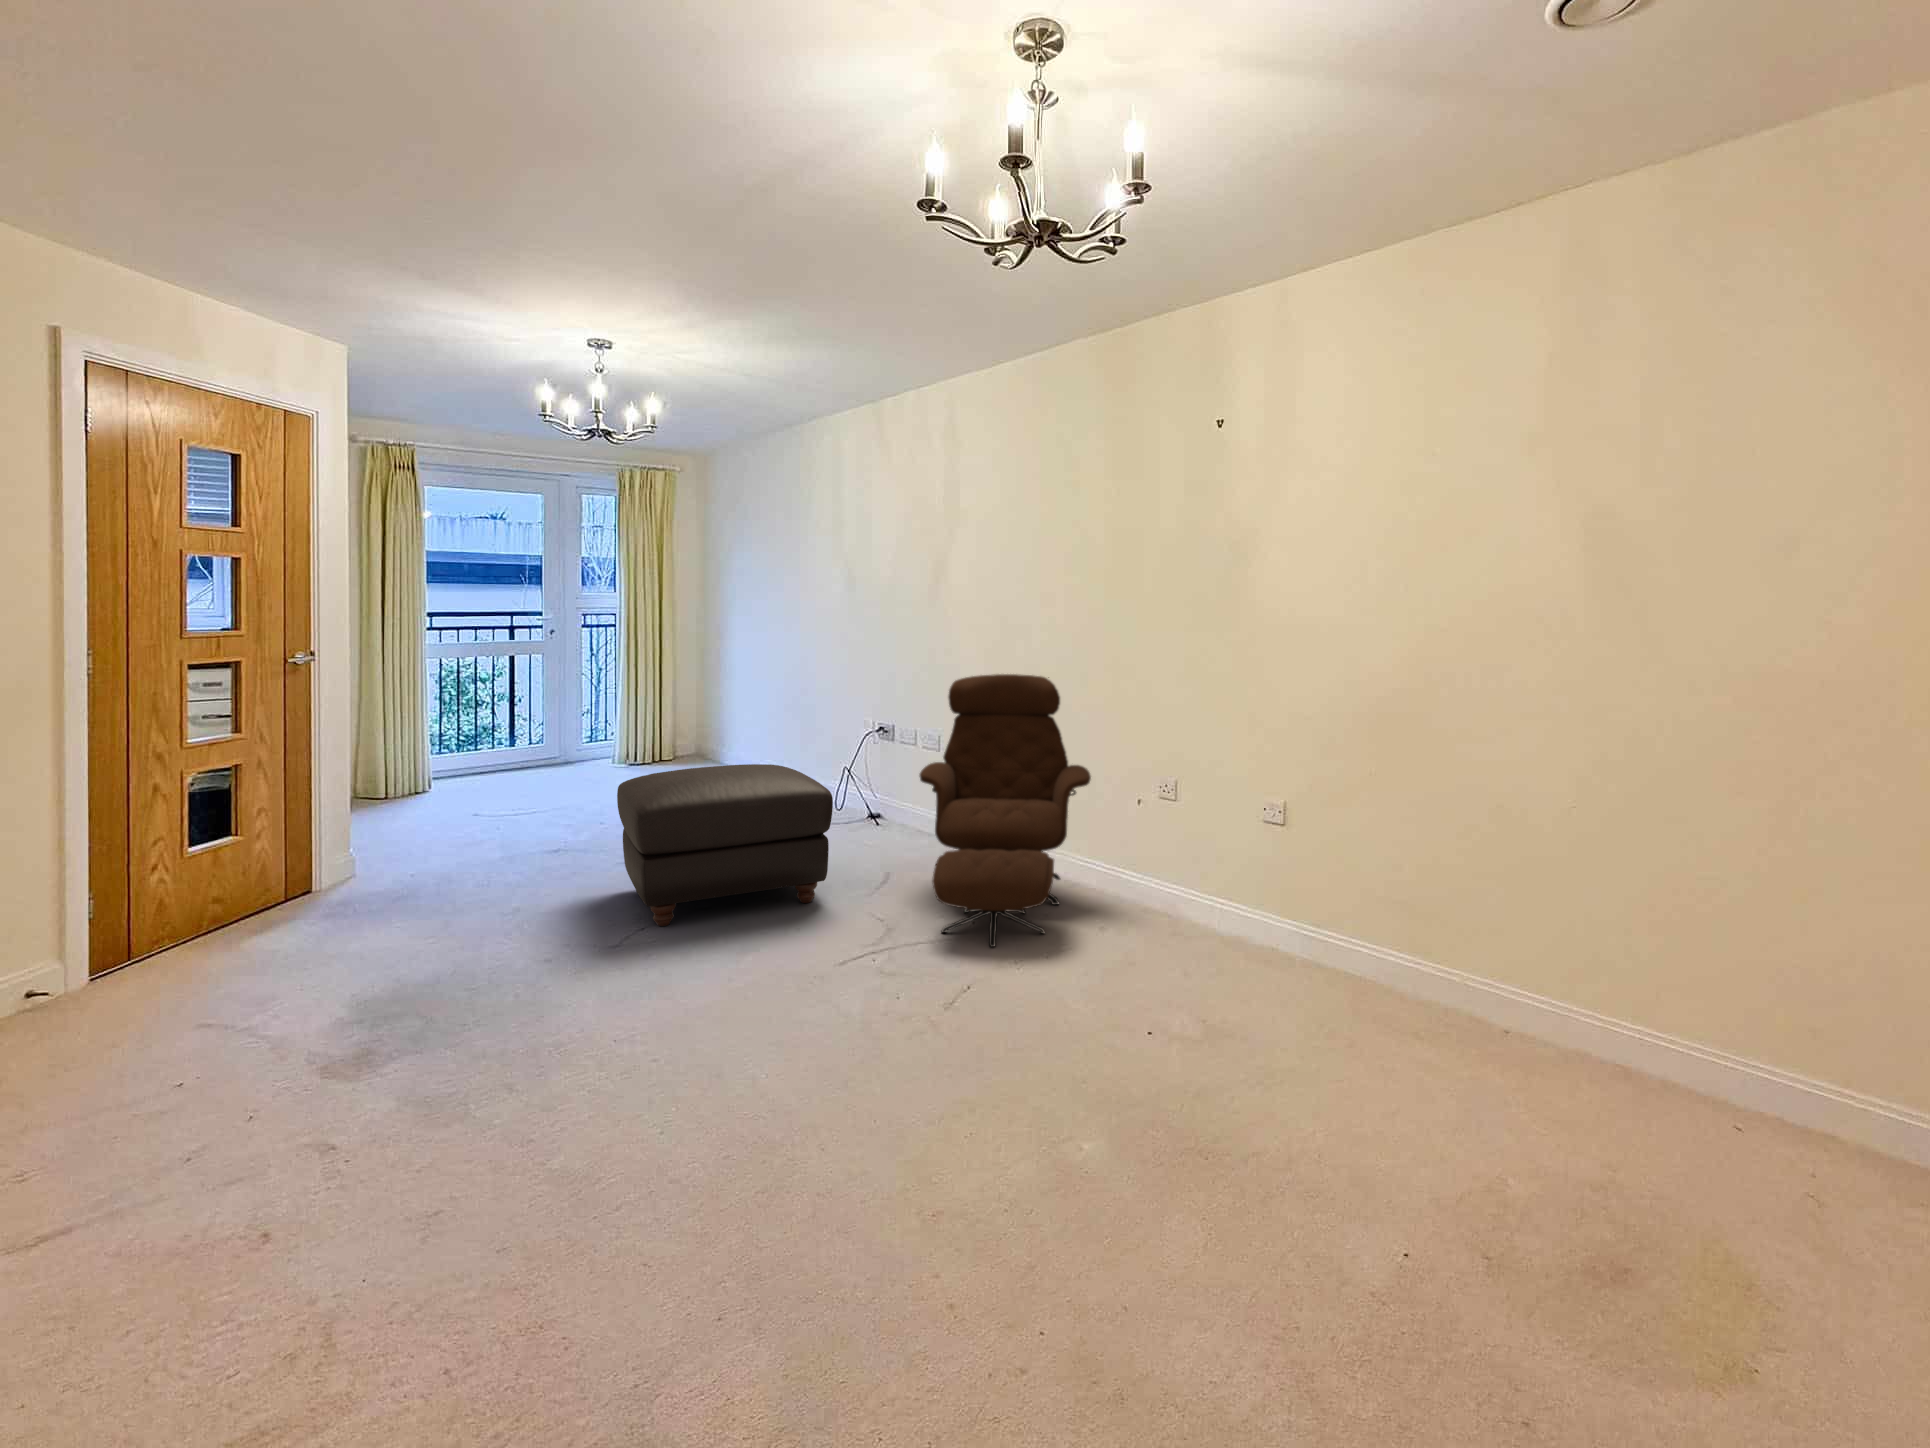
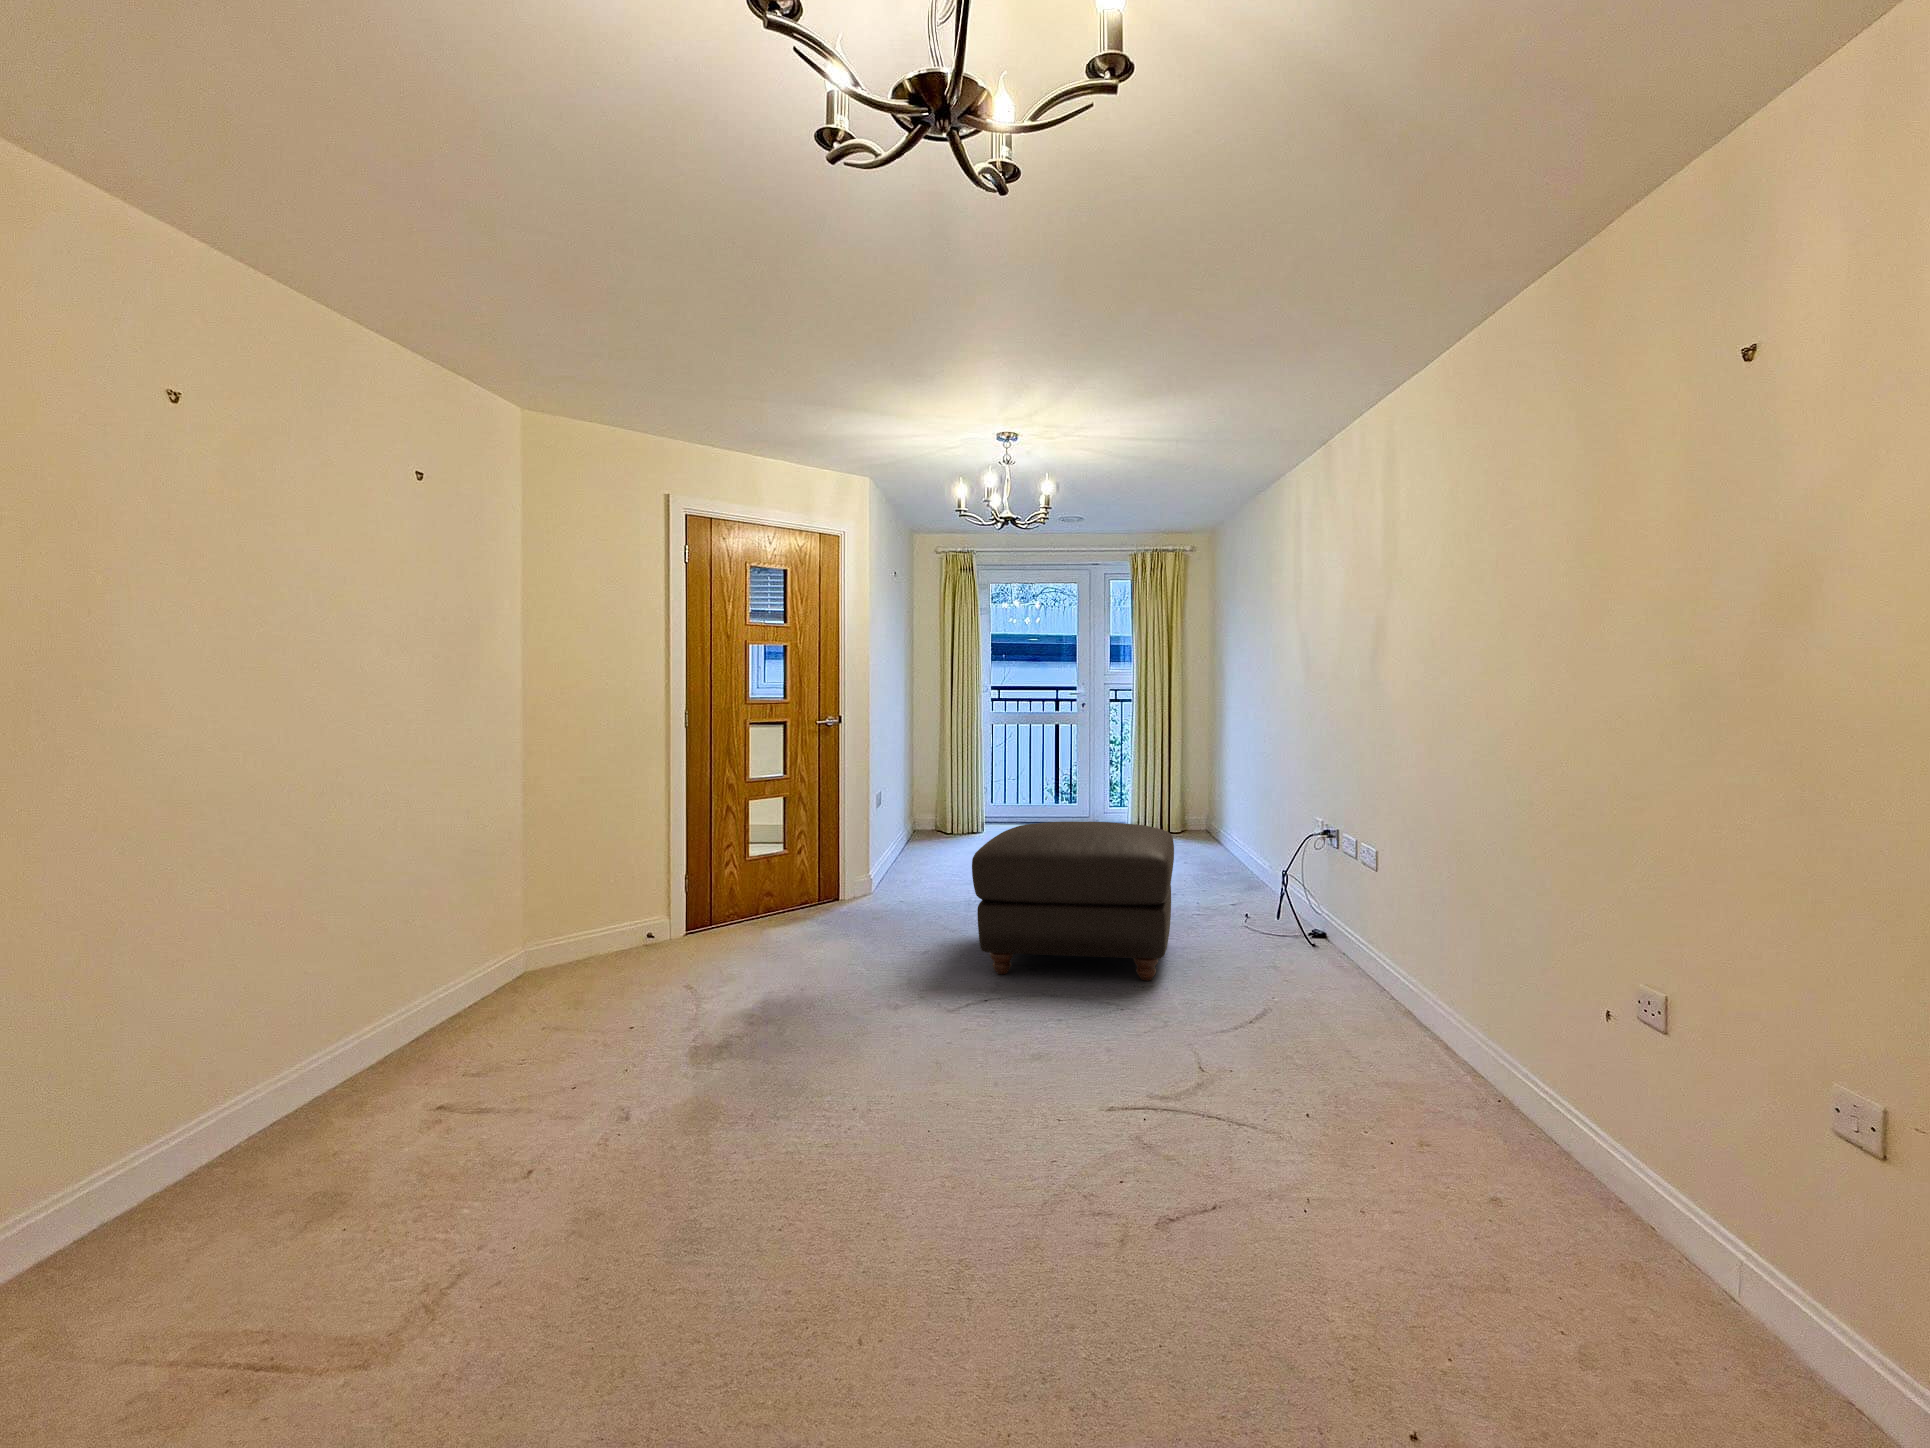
lounge chair: present [920,674,1091,947] -> none [1229,729,1523,1088]

